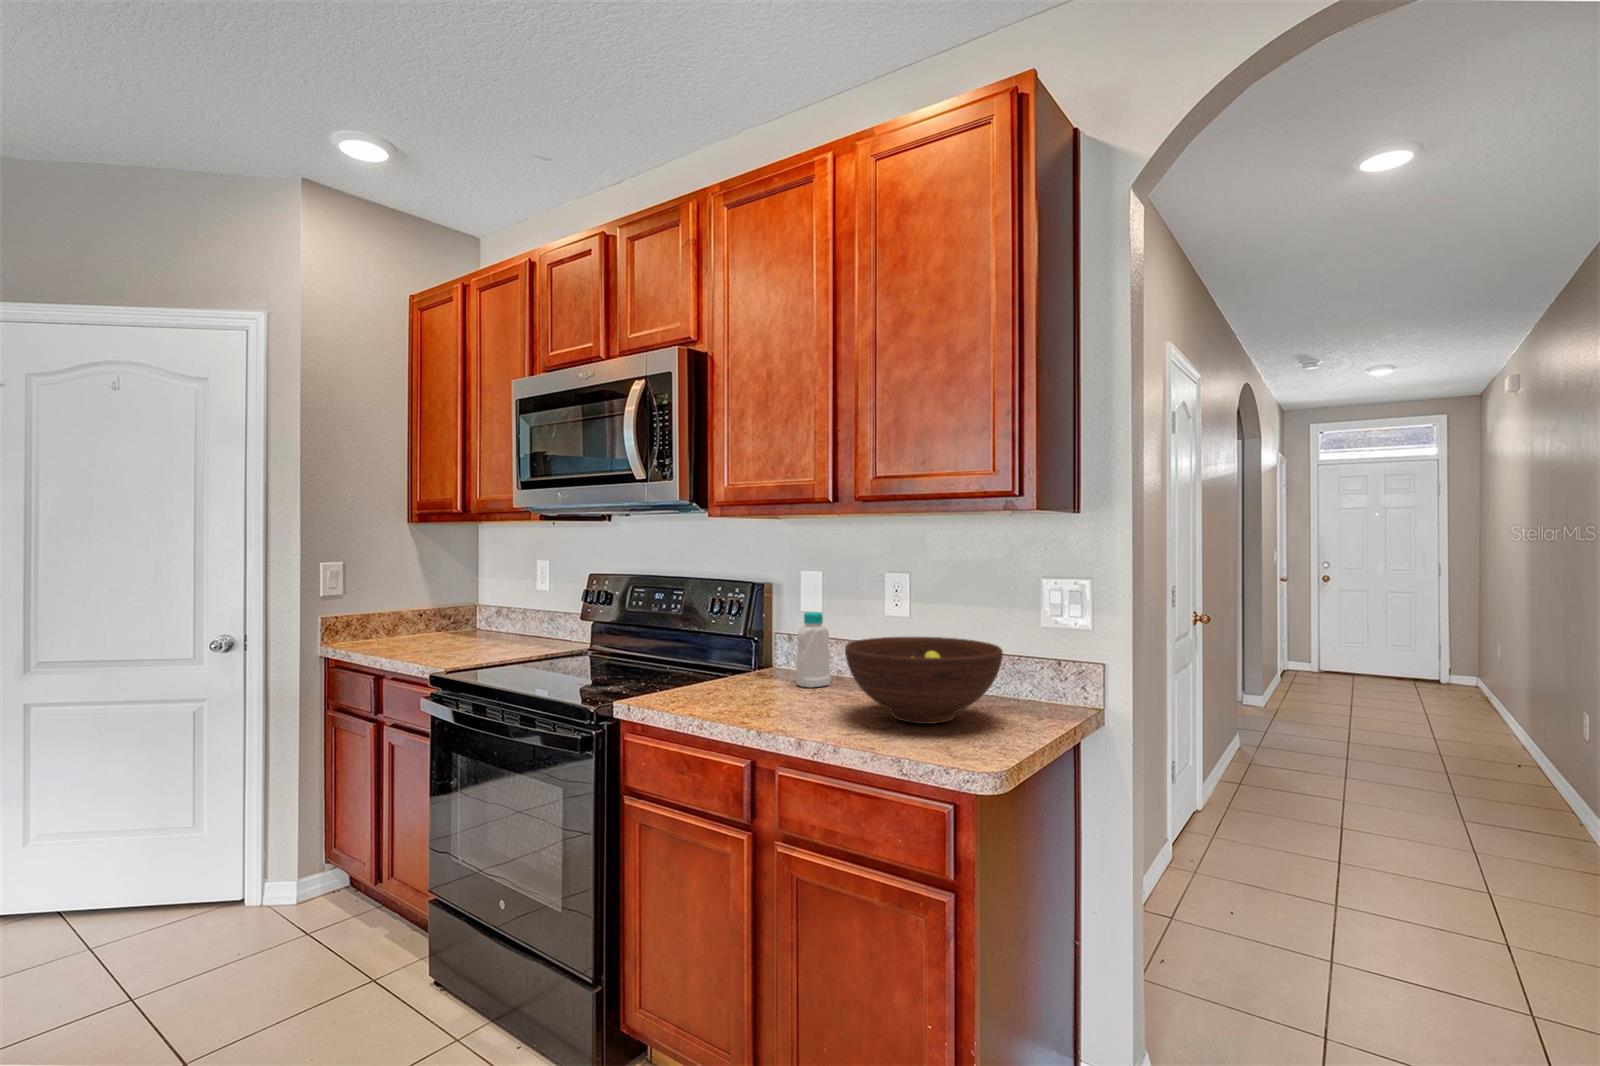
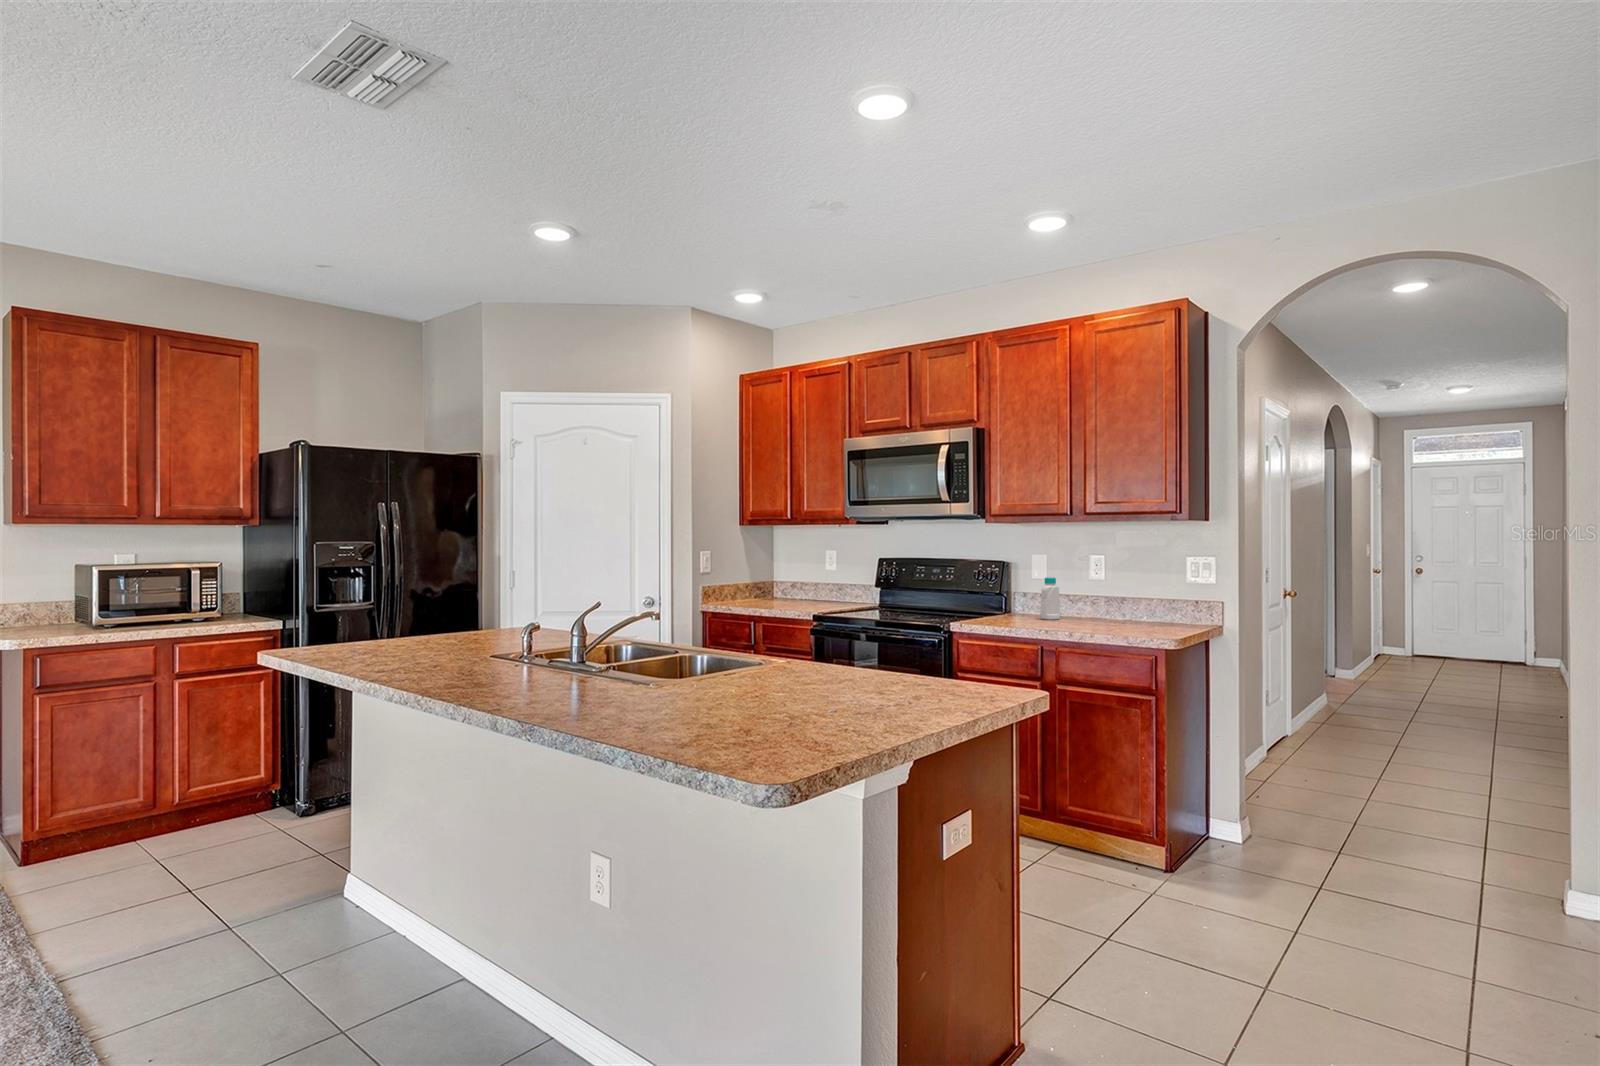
fruit bowl: present [845,637,1003,724] -> none [1084,588,1170,629]

